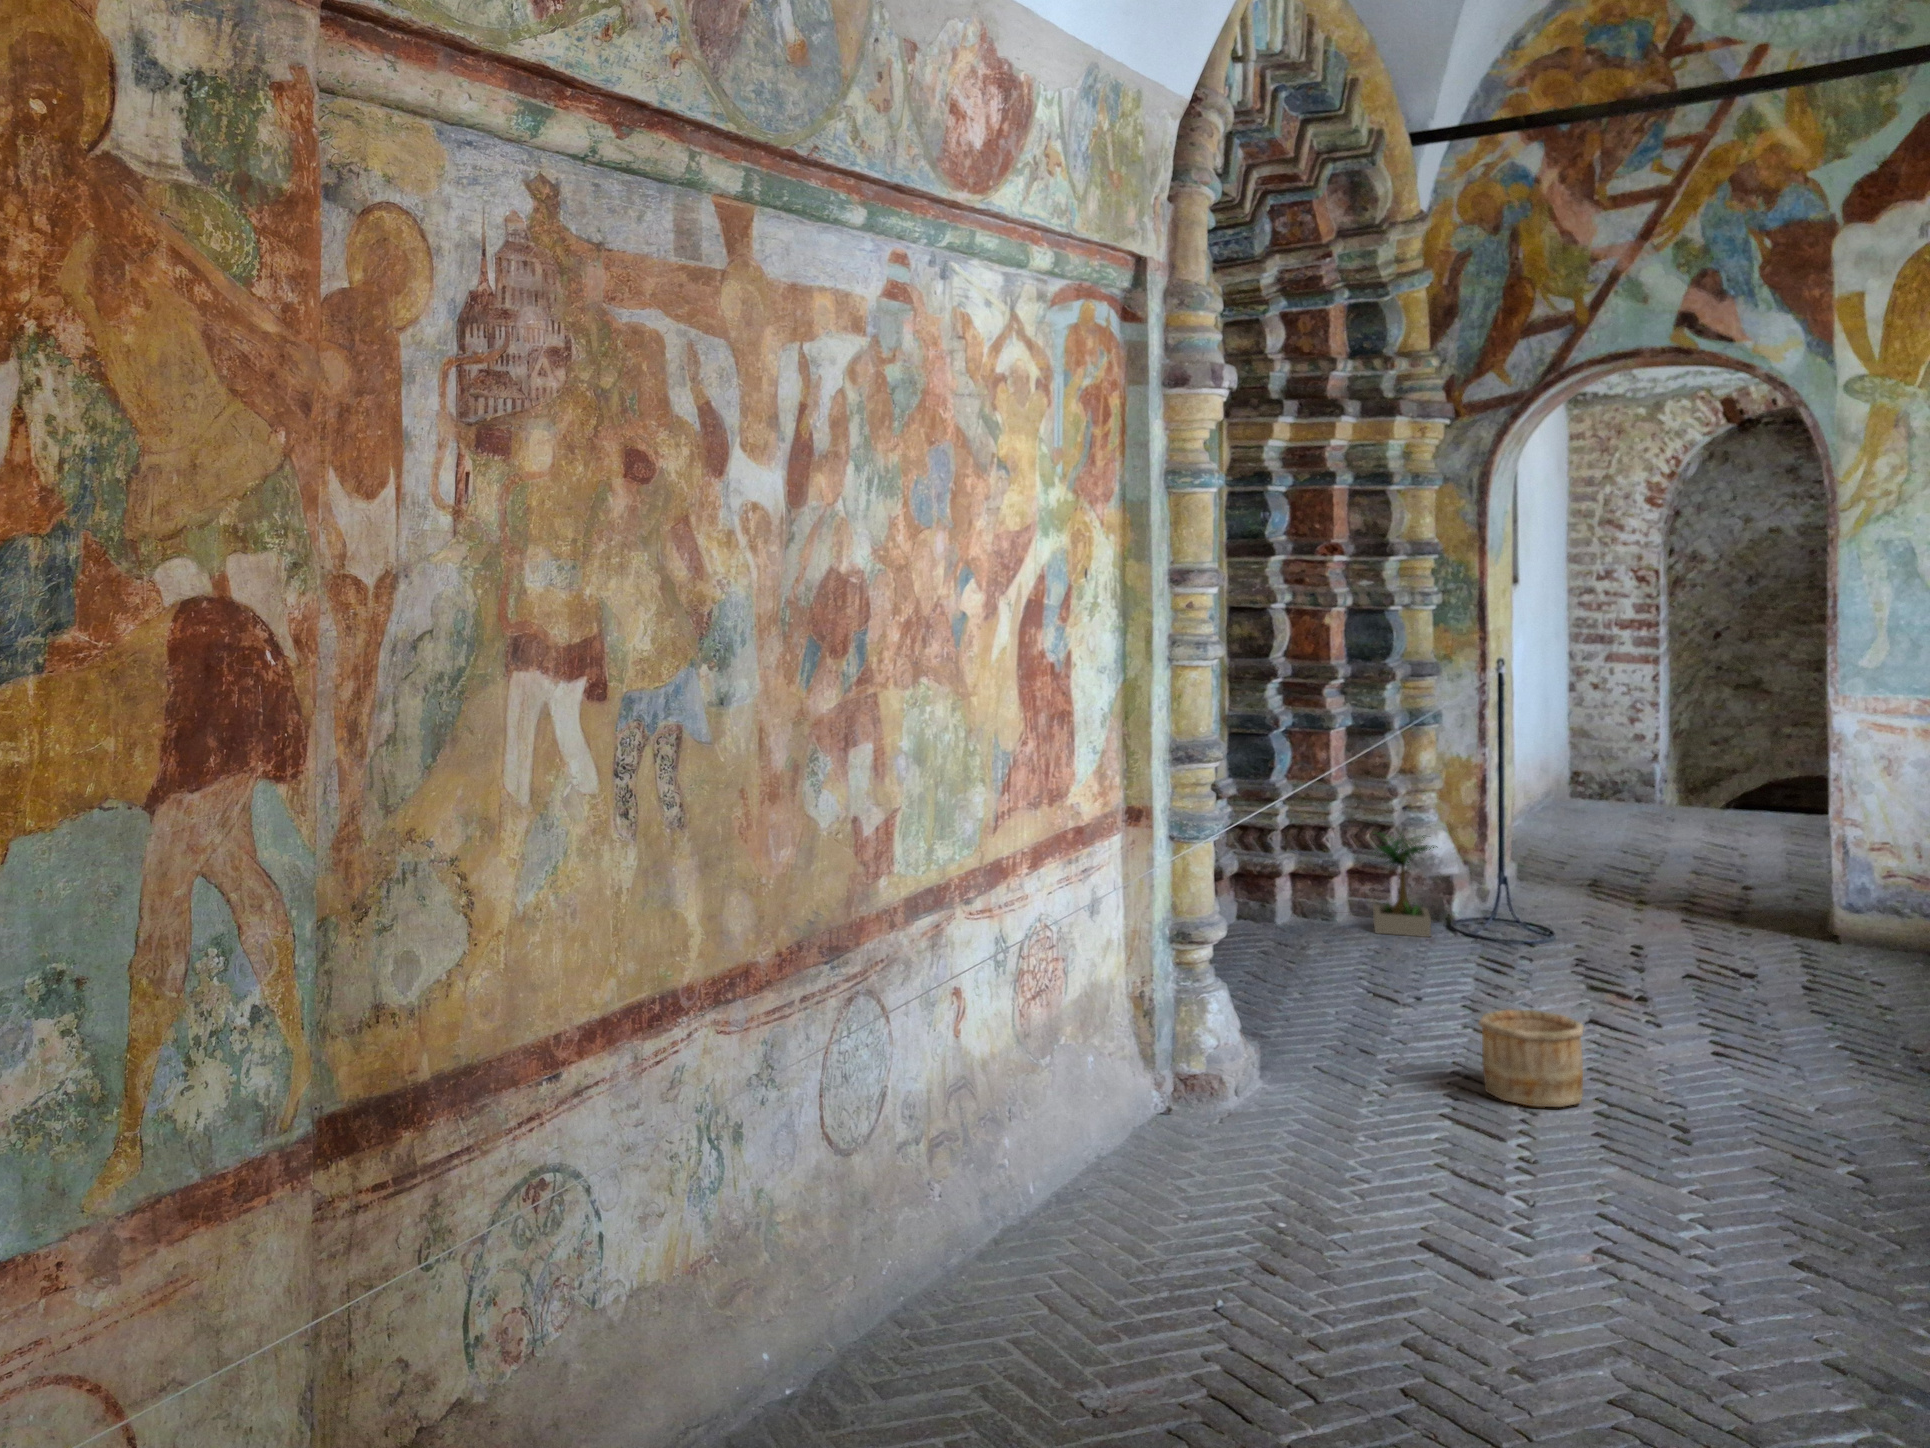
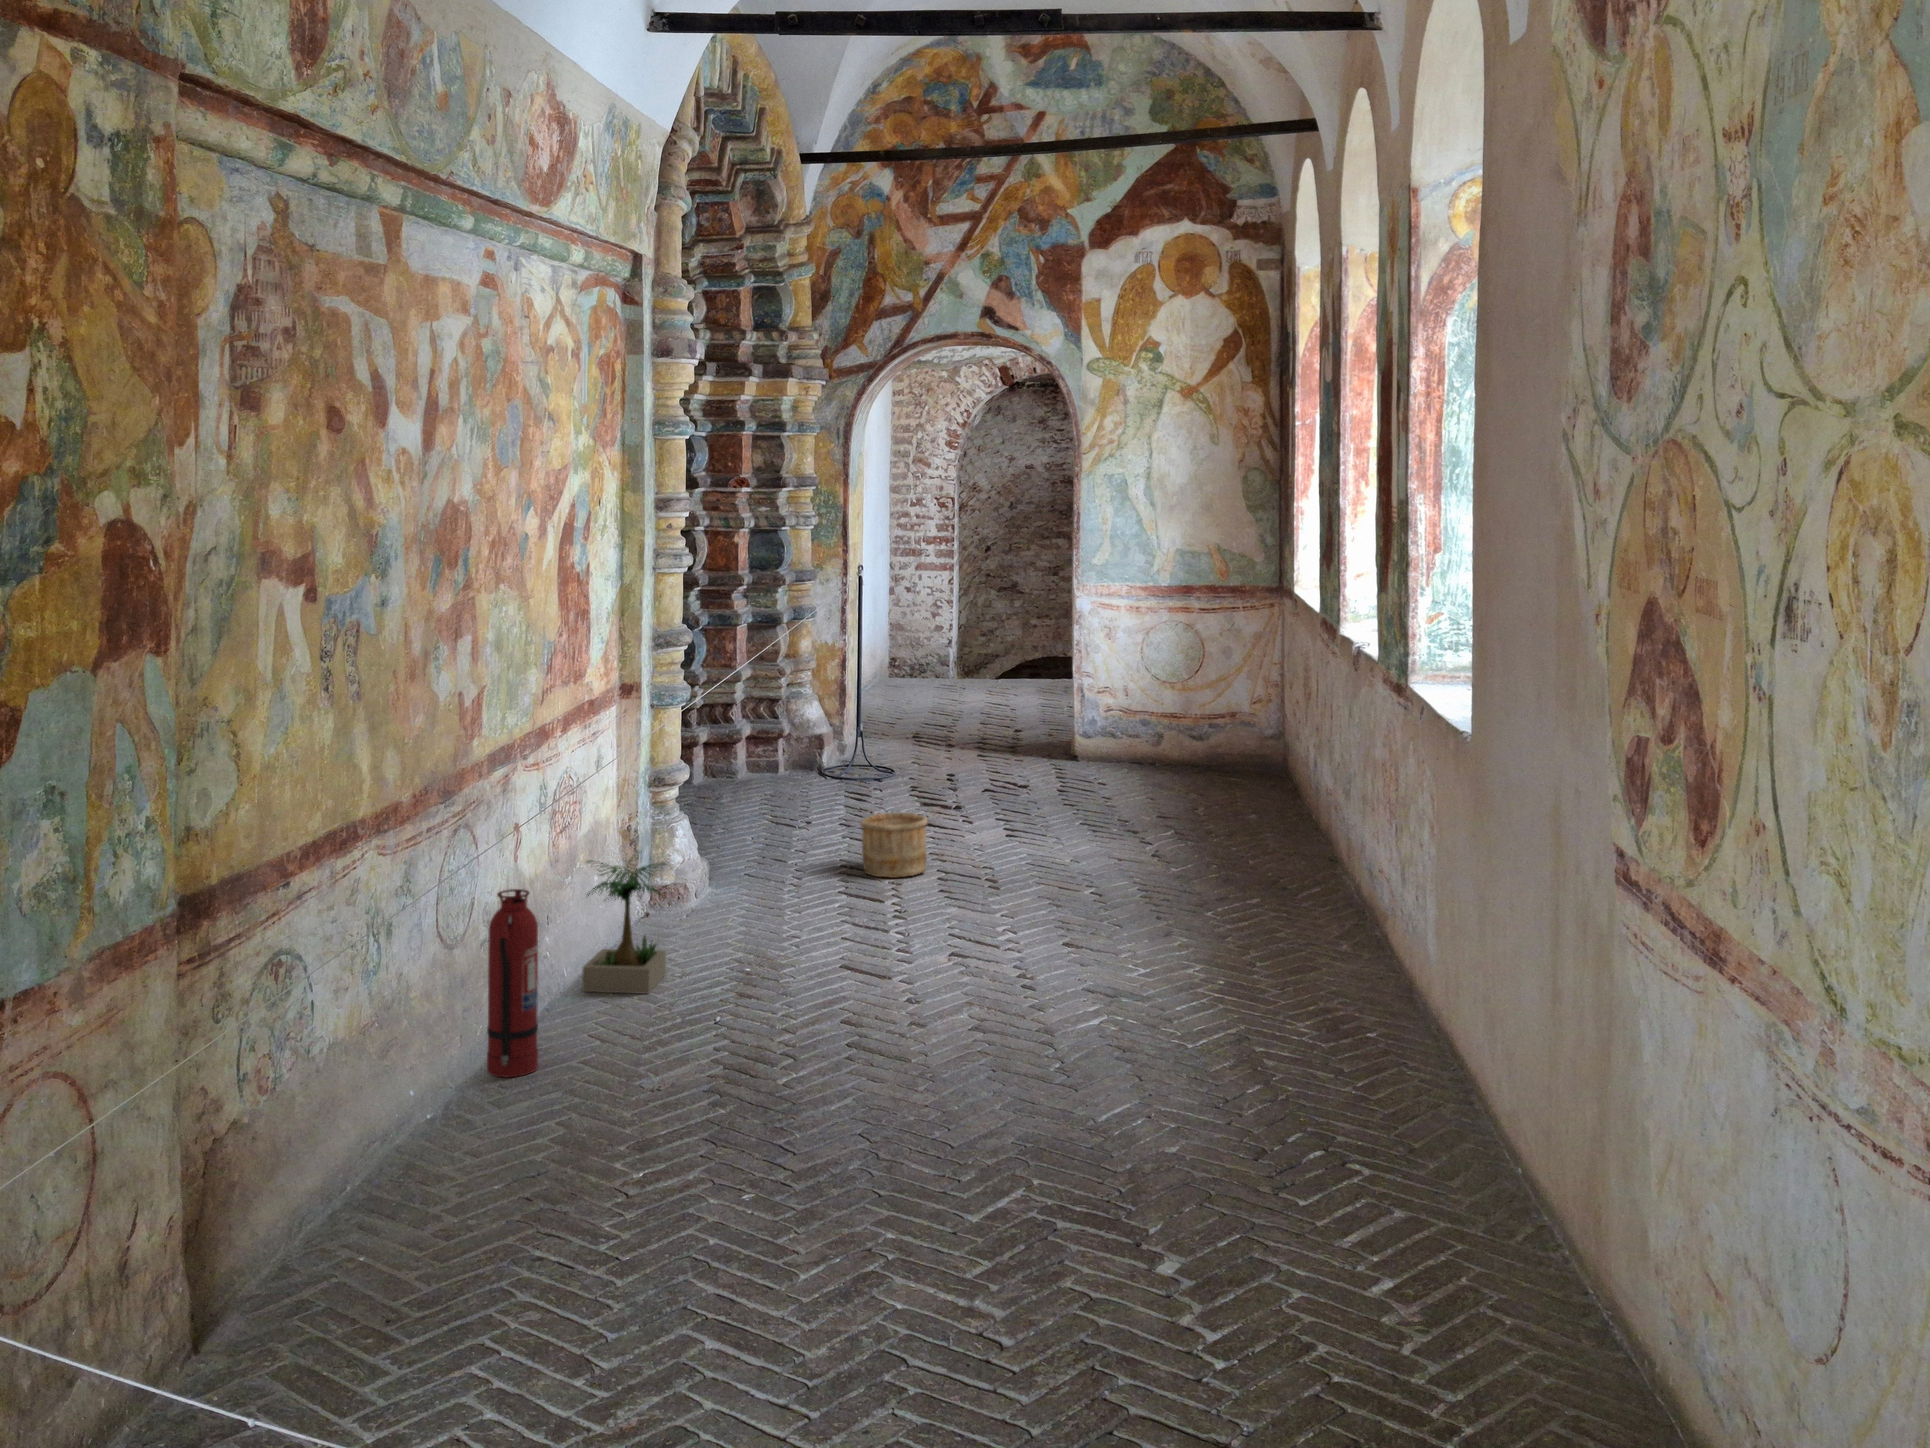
potted plant: present [1373,833,1438,937] -> present [582,852,666,994]
fire extinguisher: none [884,1093,950,1354] -> present [487,889,538,1077]

